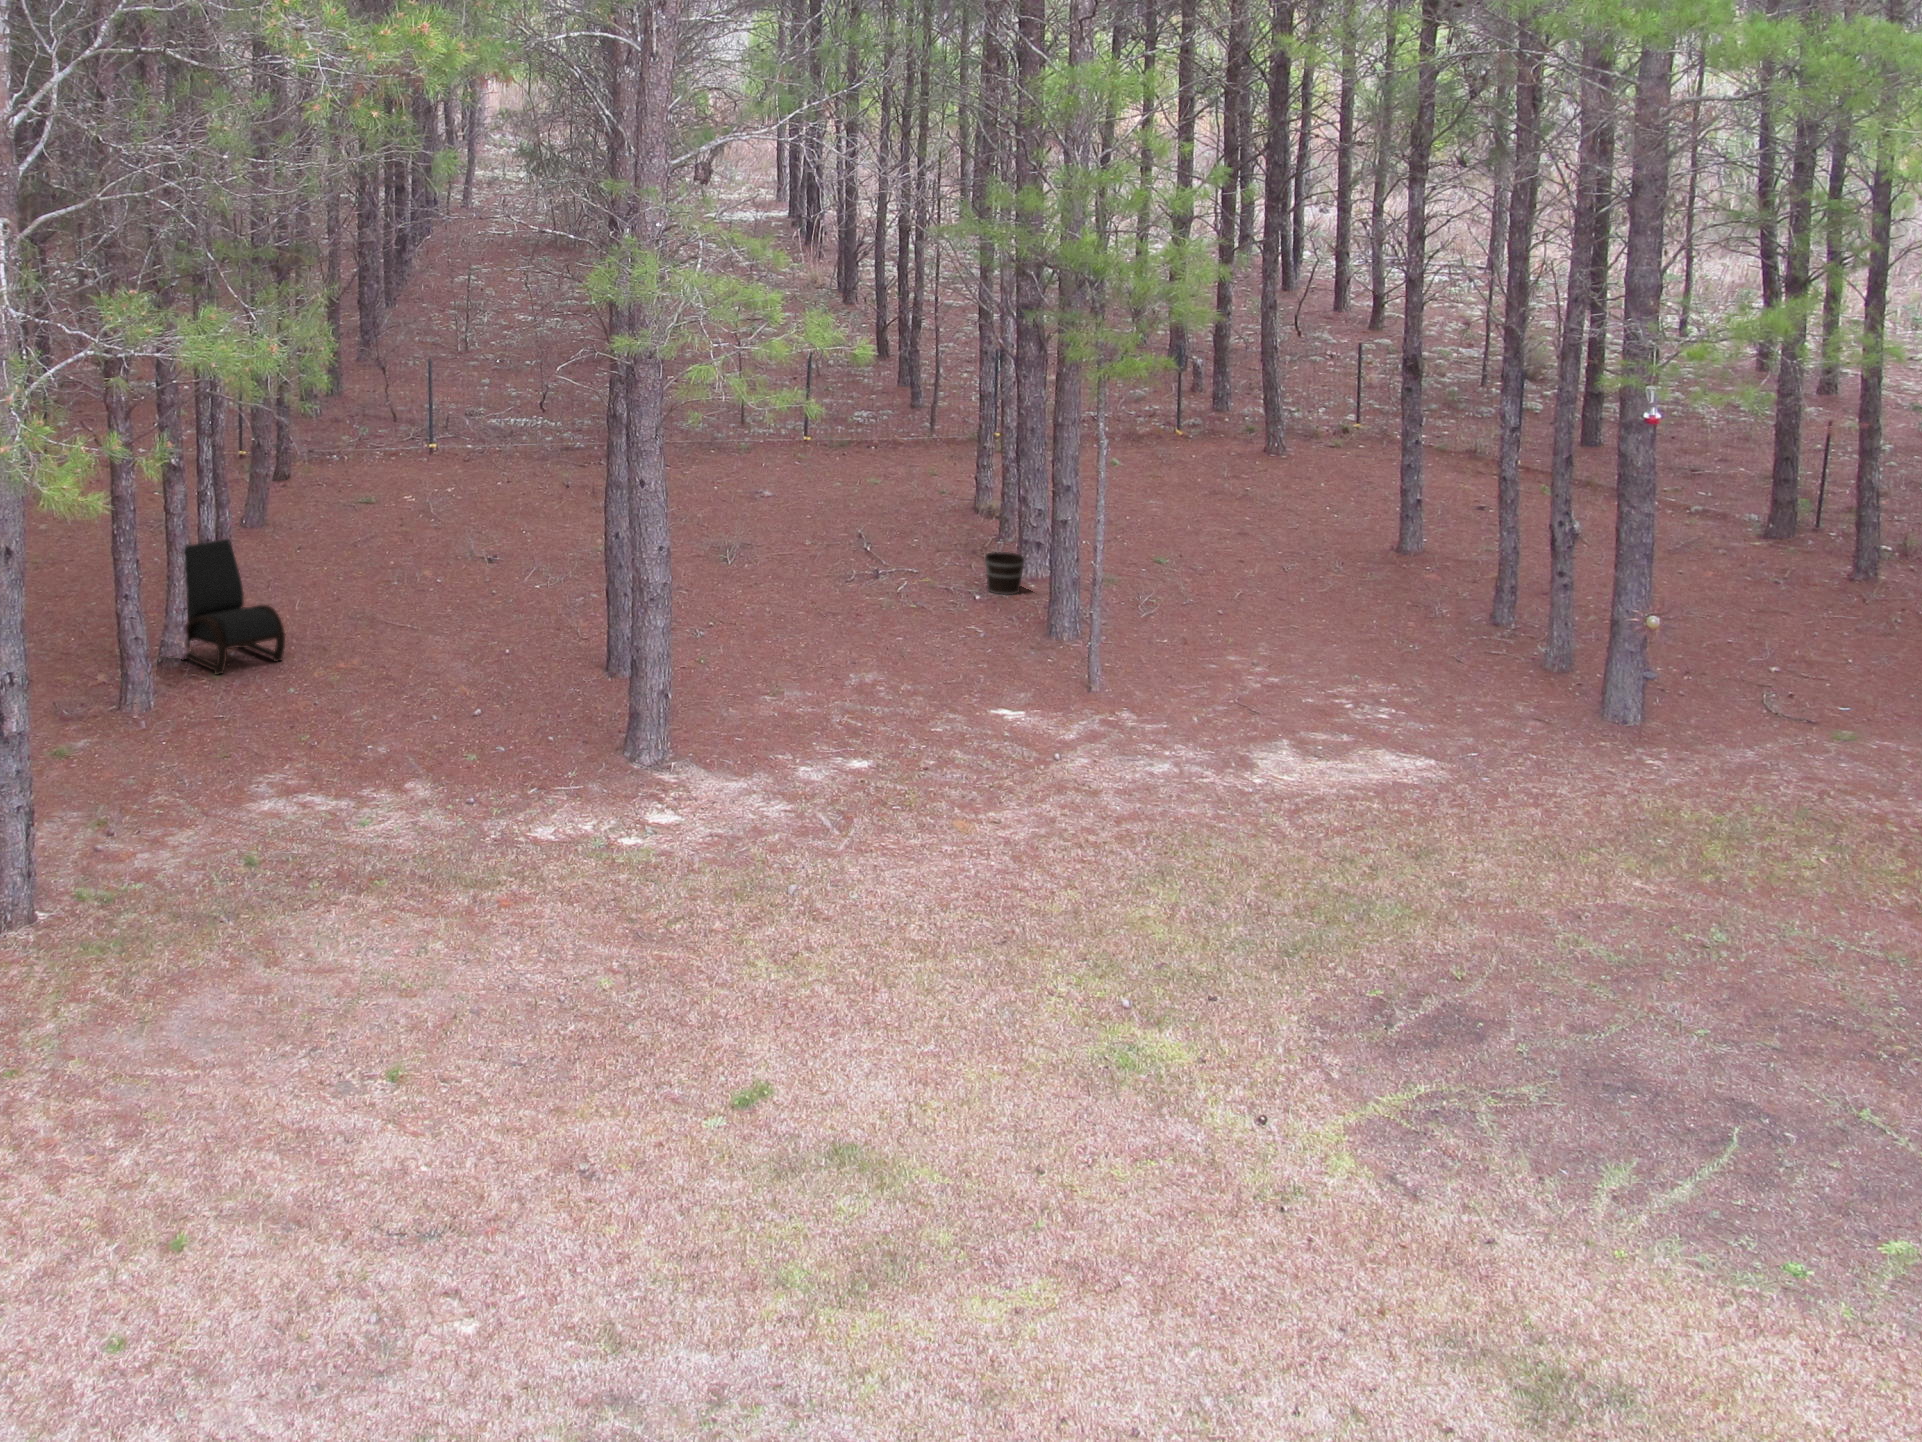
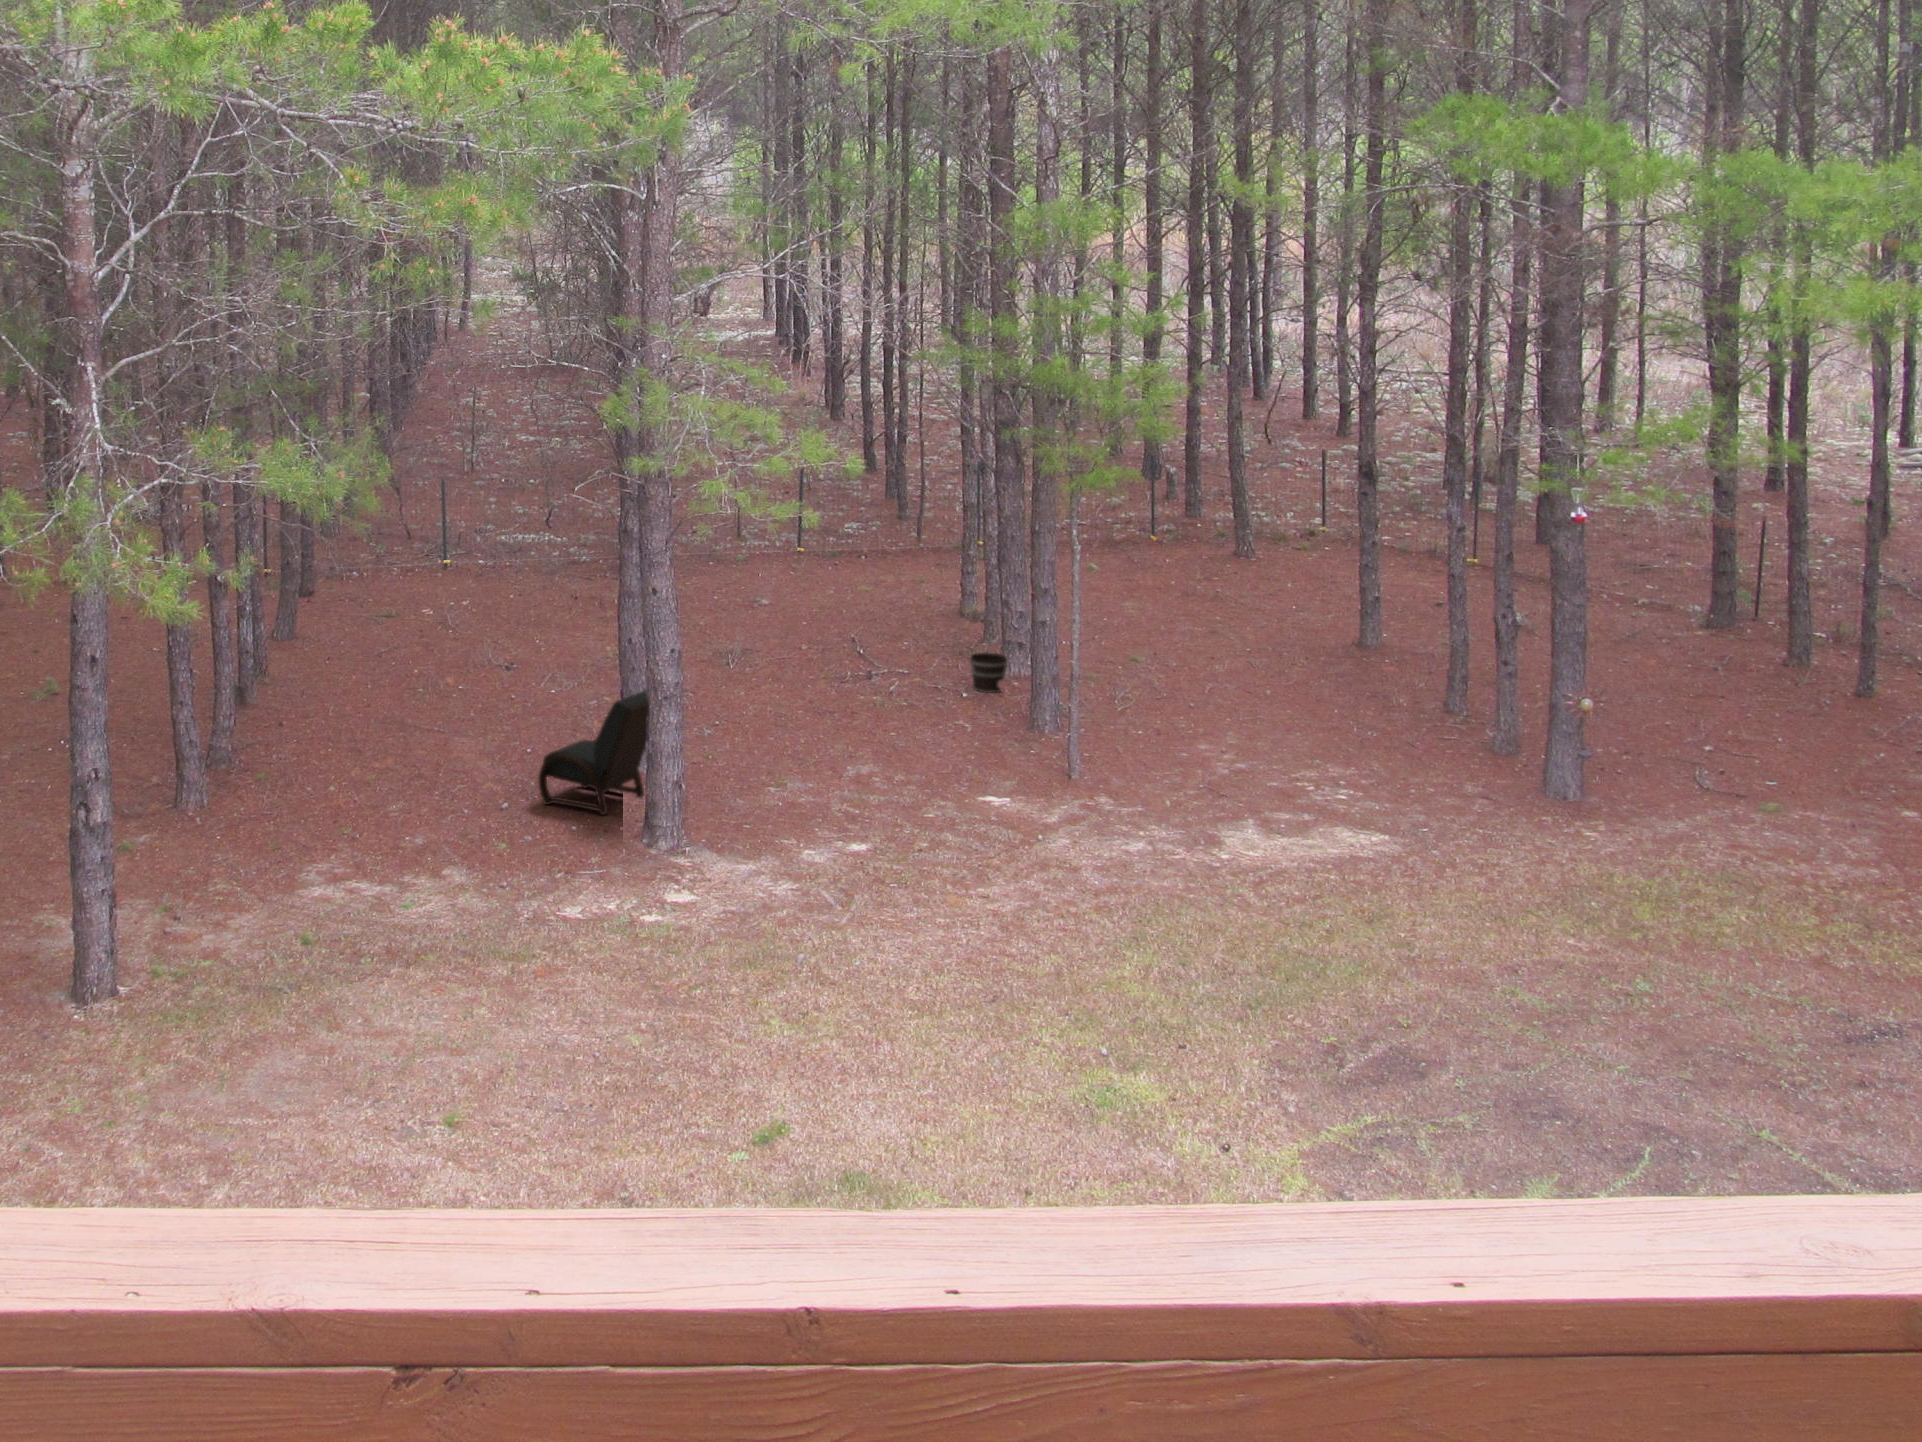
lounge chair: present [183,539,285,675] -> present [538,691,649,815]

